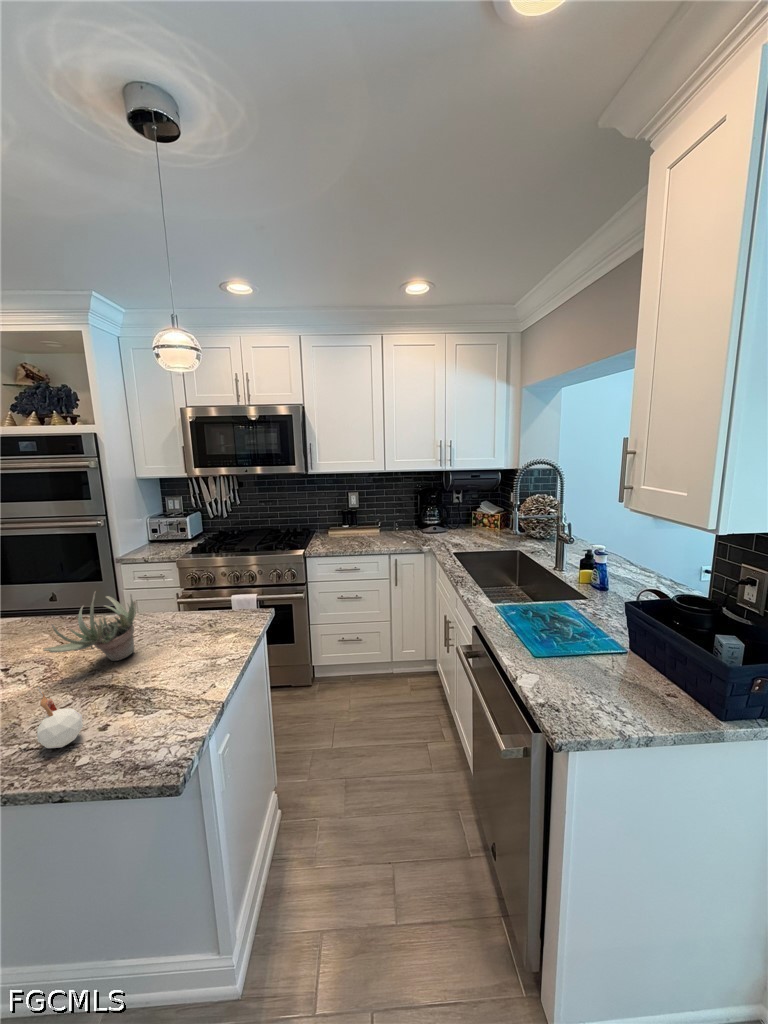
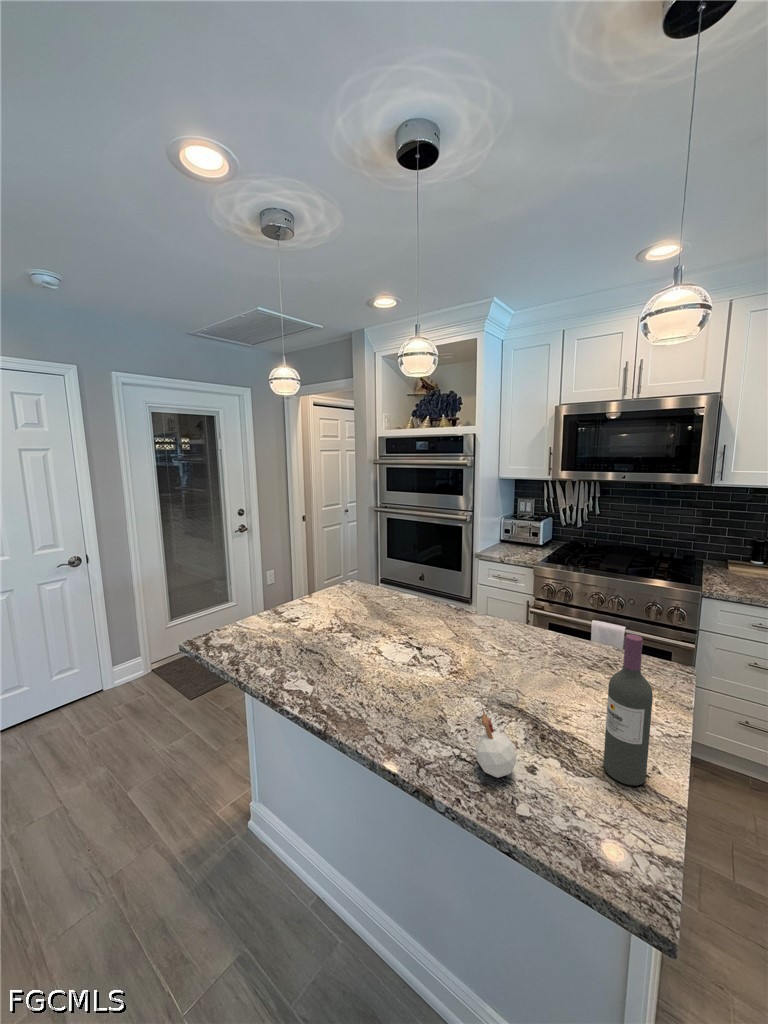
wine bottle: none [163,590,203,703] -> present [603,634,653,785]
succulent plant: present [43,591,136,661] -> none [460,601,544,679]

